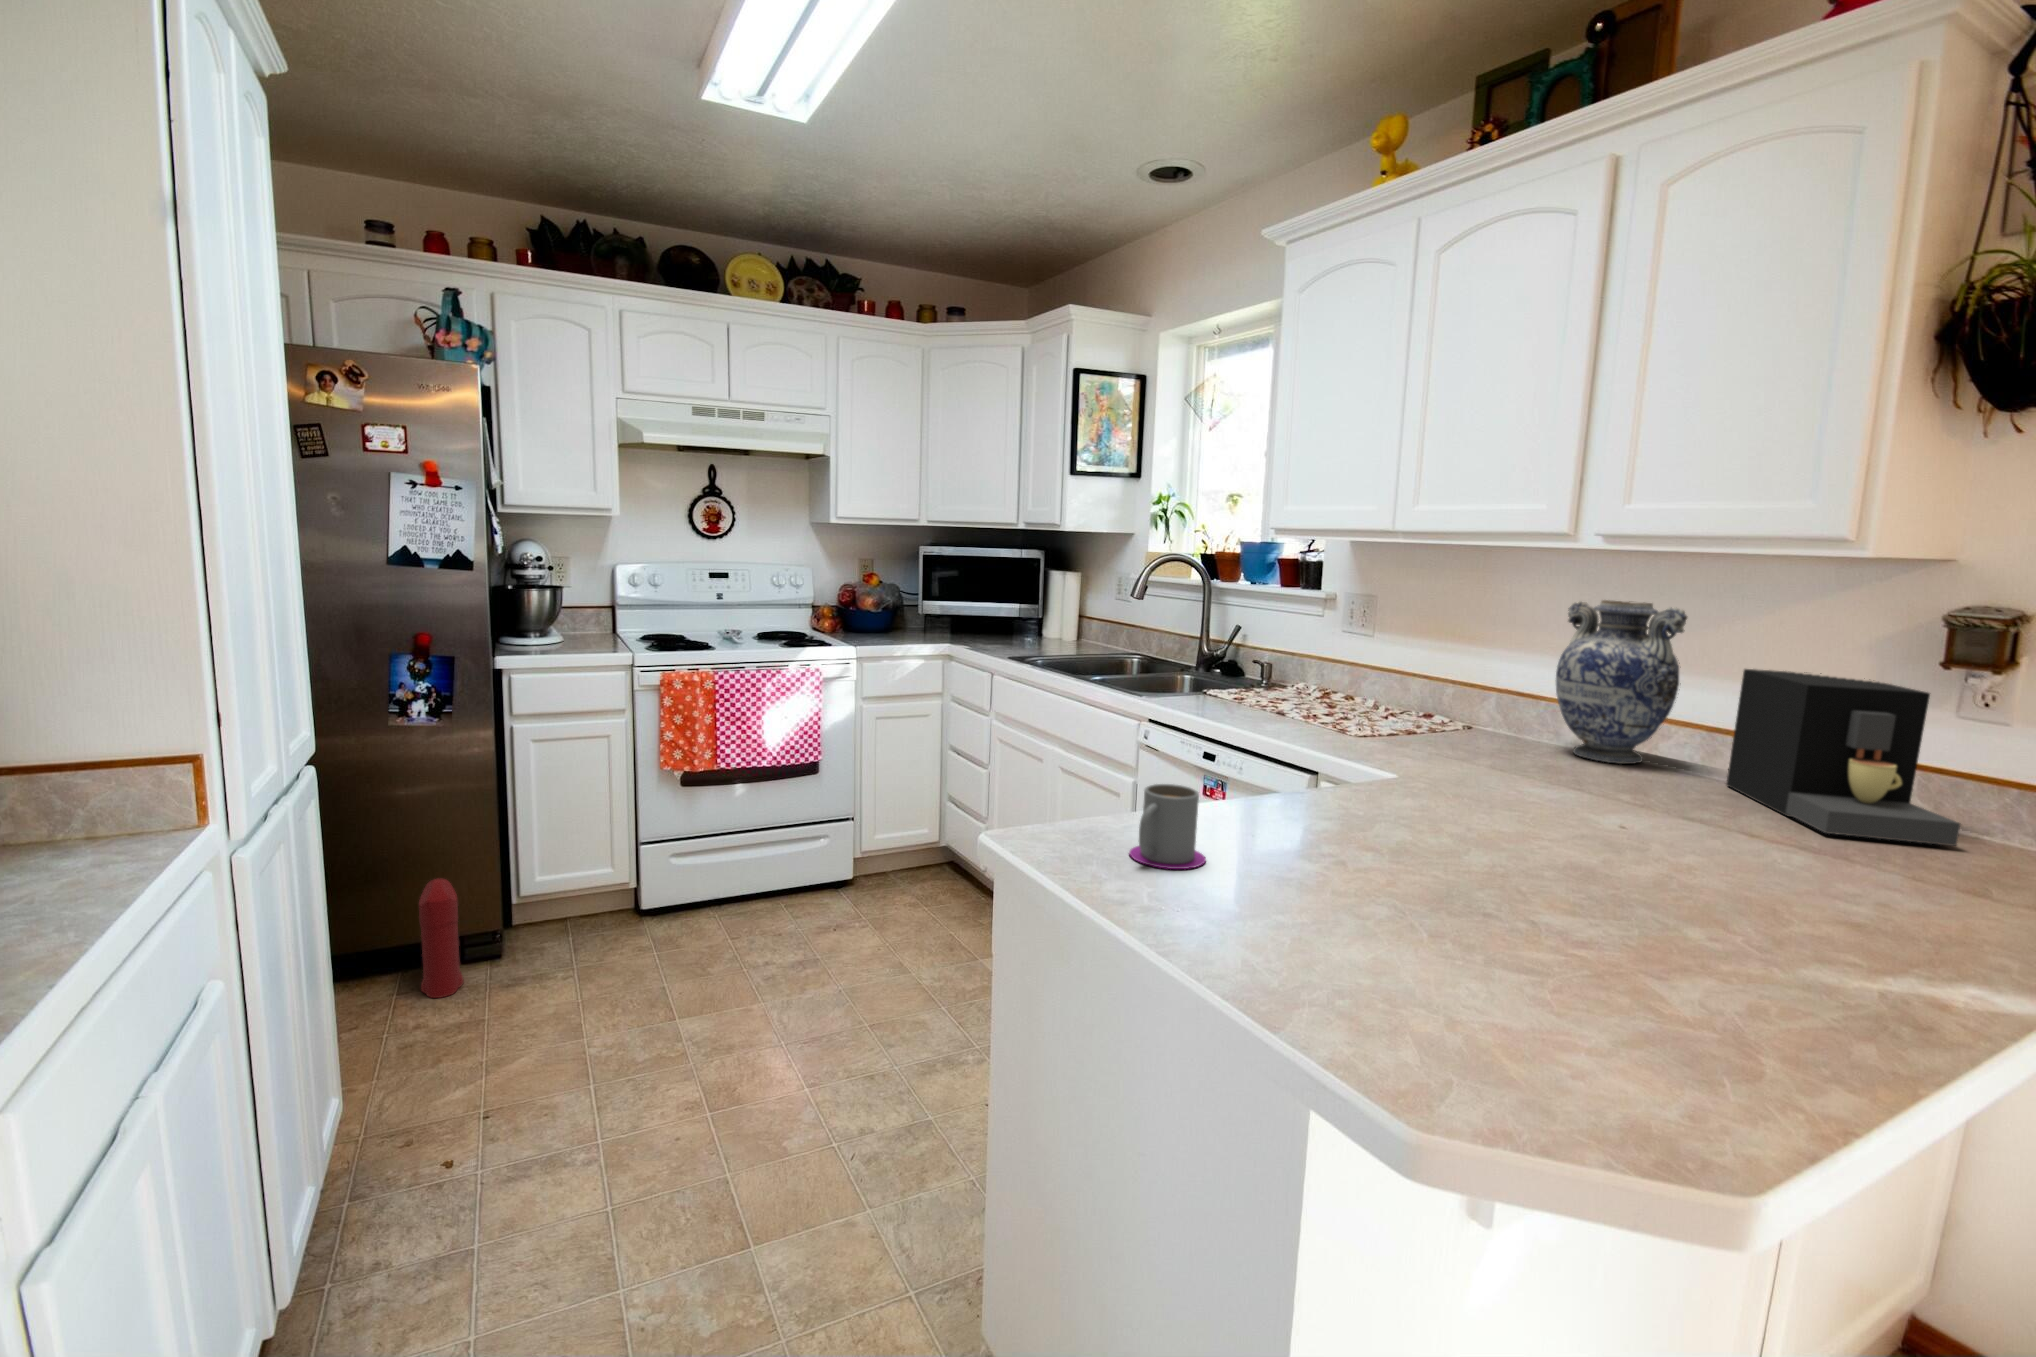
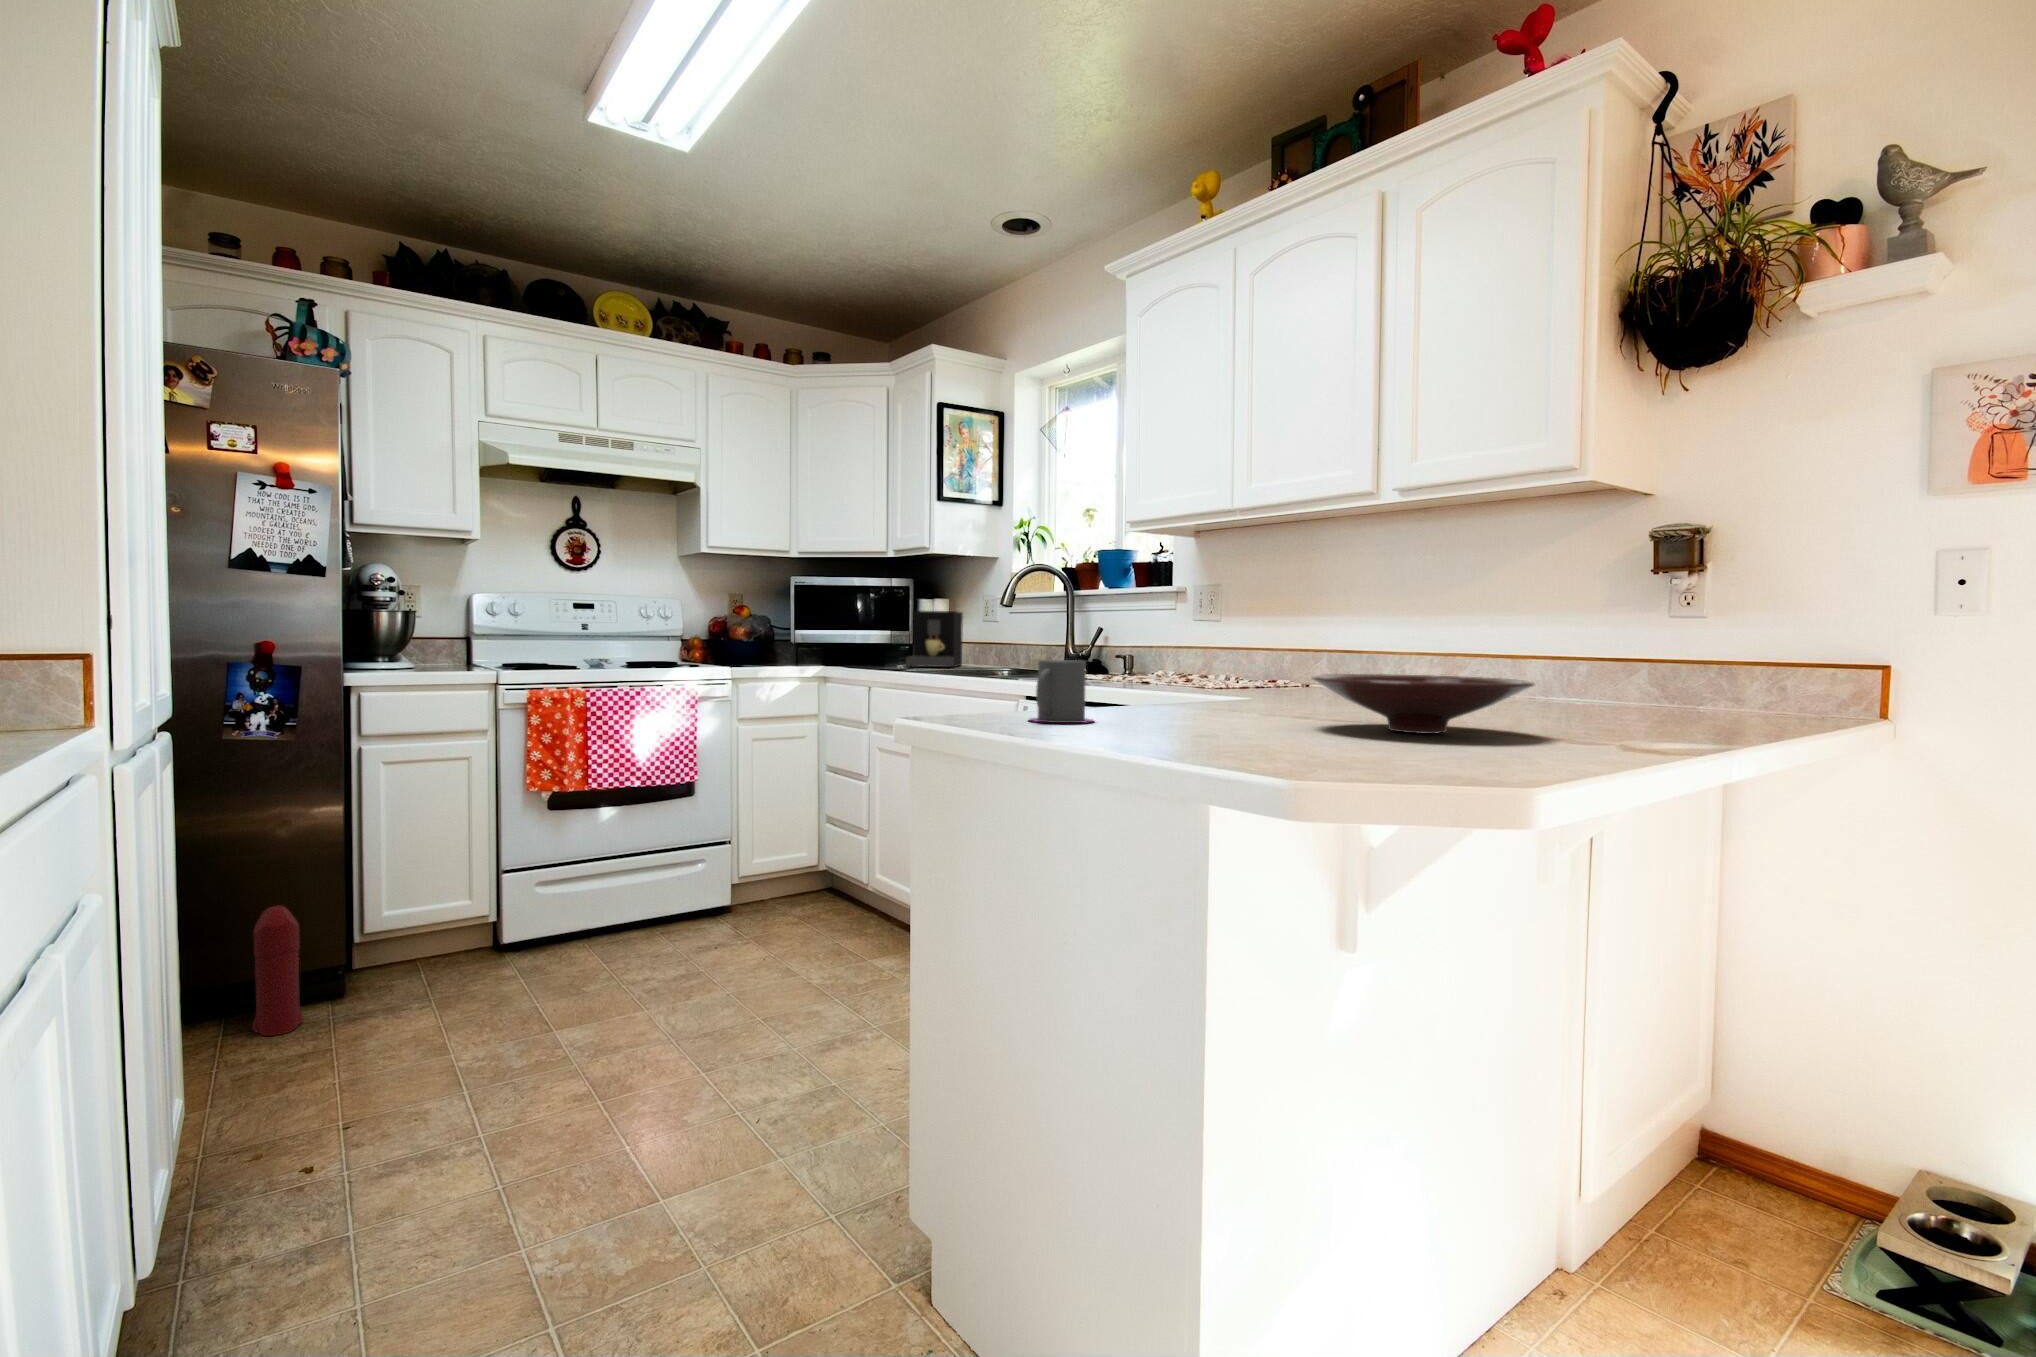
vase: present [1556,600,1687,764] -> none [1376,557,1472,695]
coffee maker: present [1726,669,1960,846] -> present [906,611,963,667]
bowl: none [1471,824,1774,935] -> present [1311,674,1535,734]

